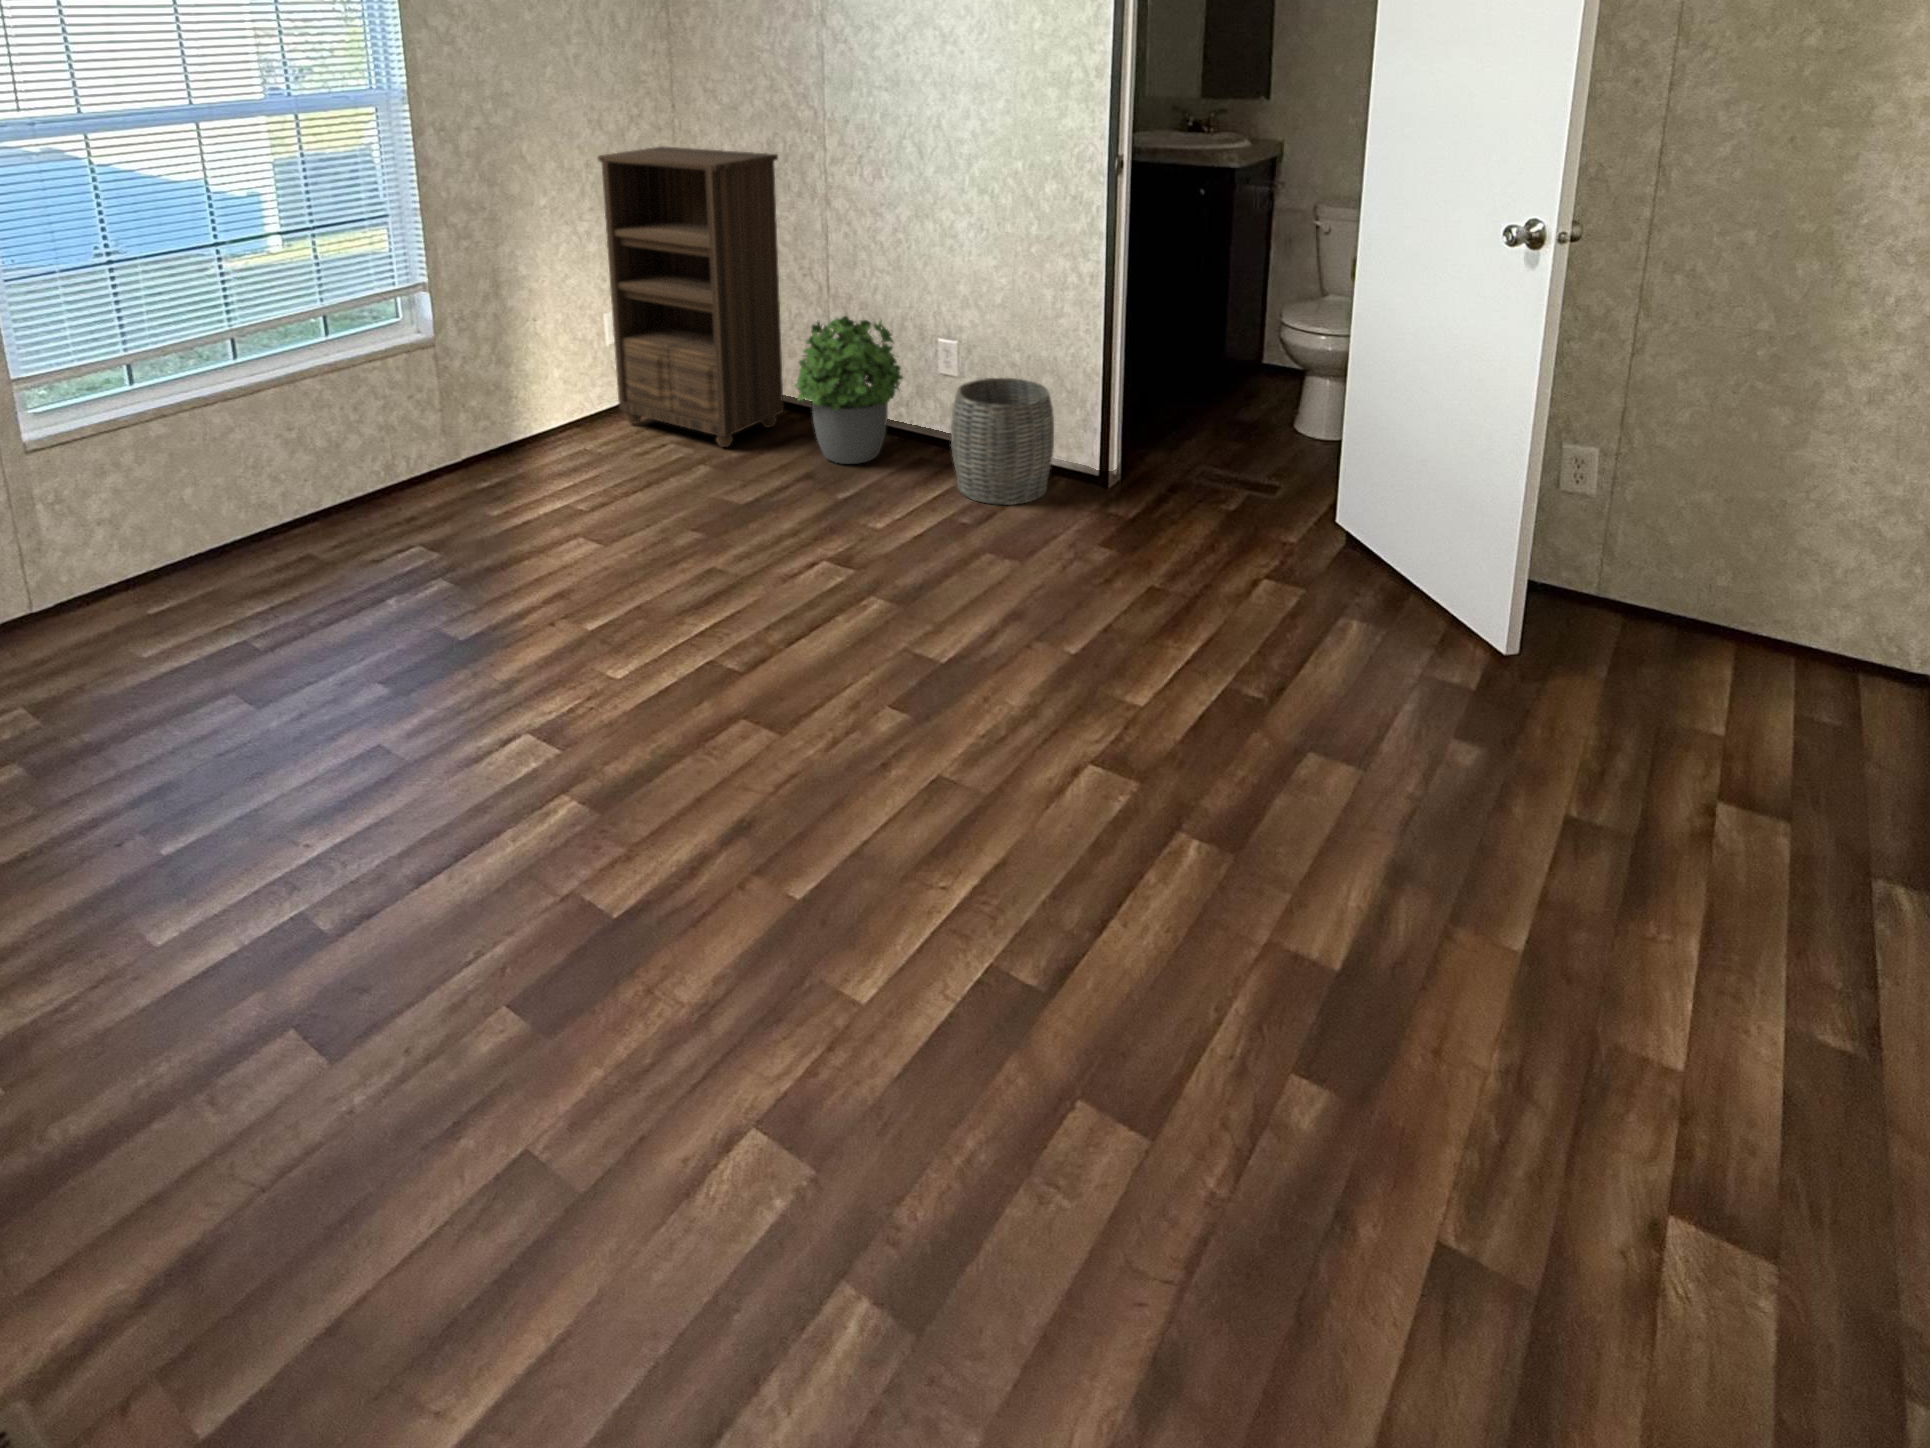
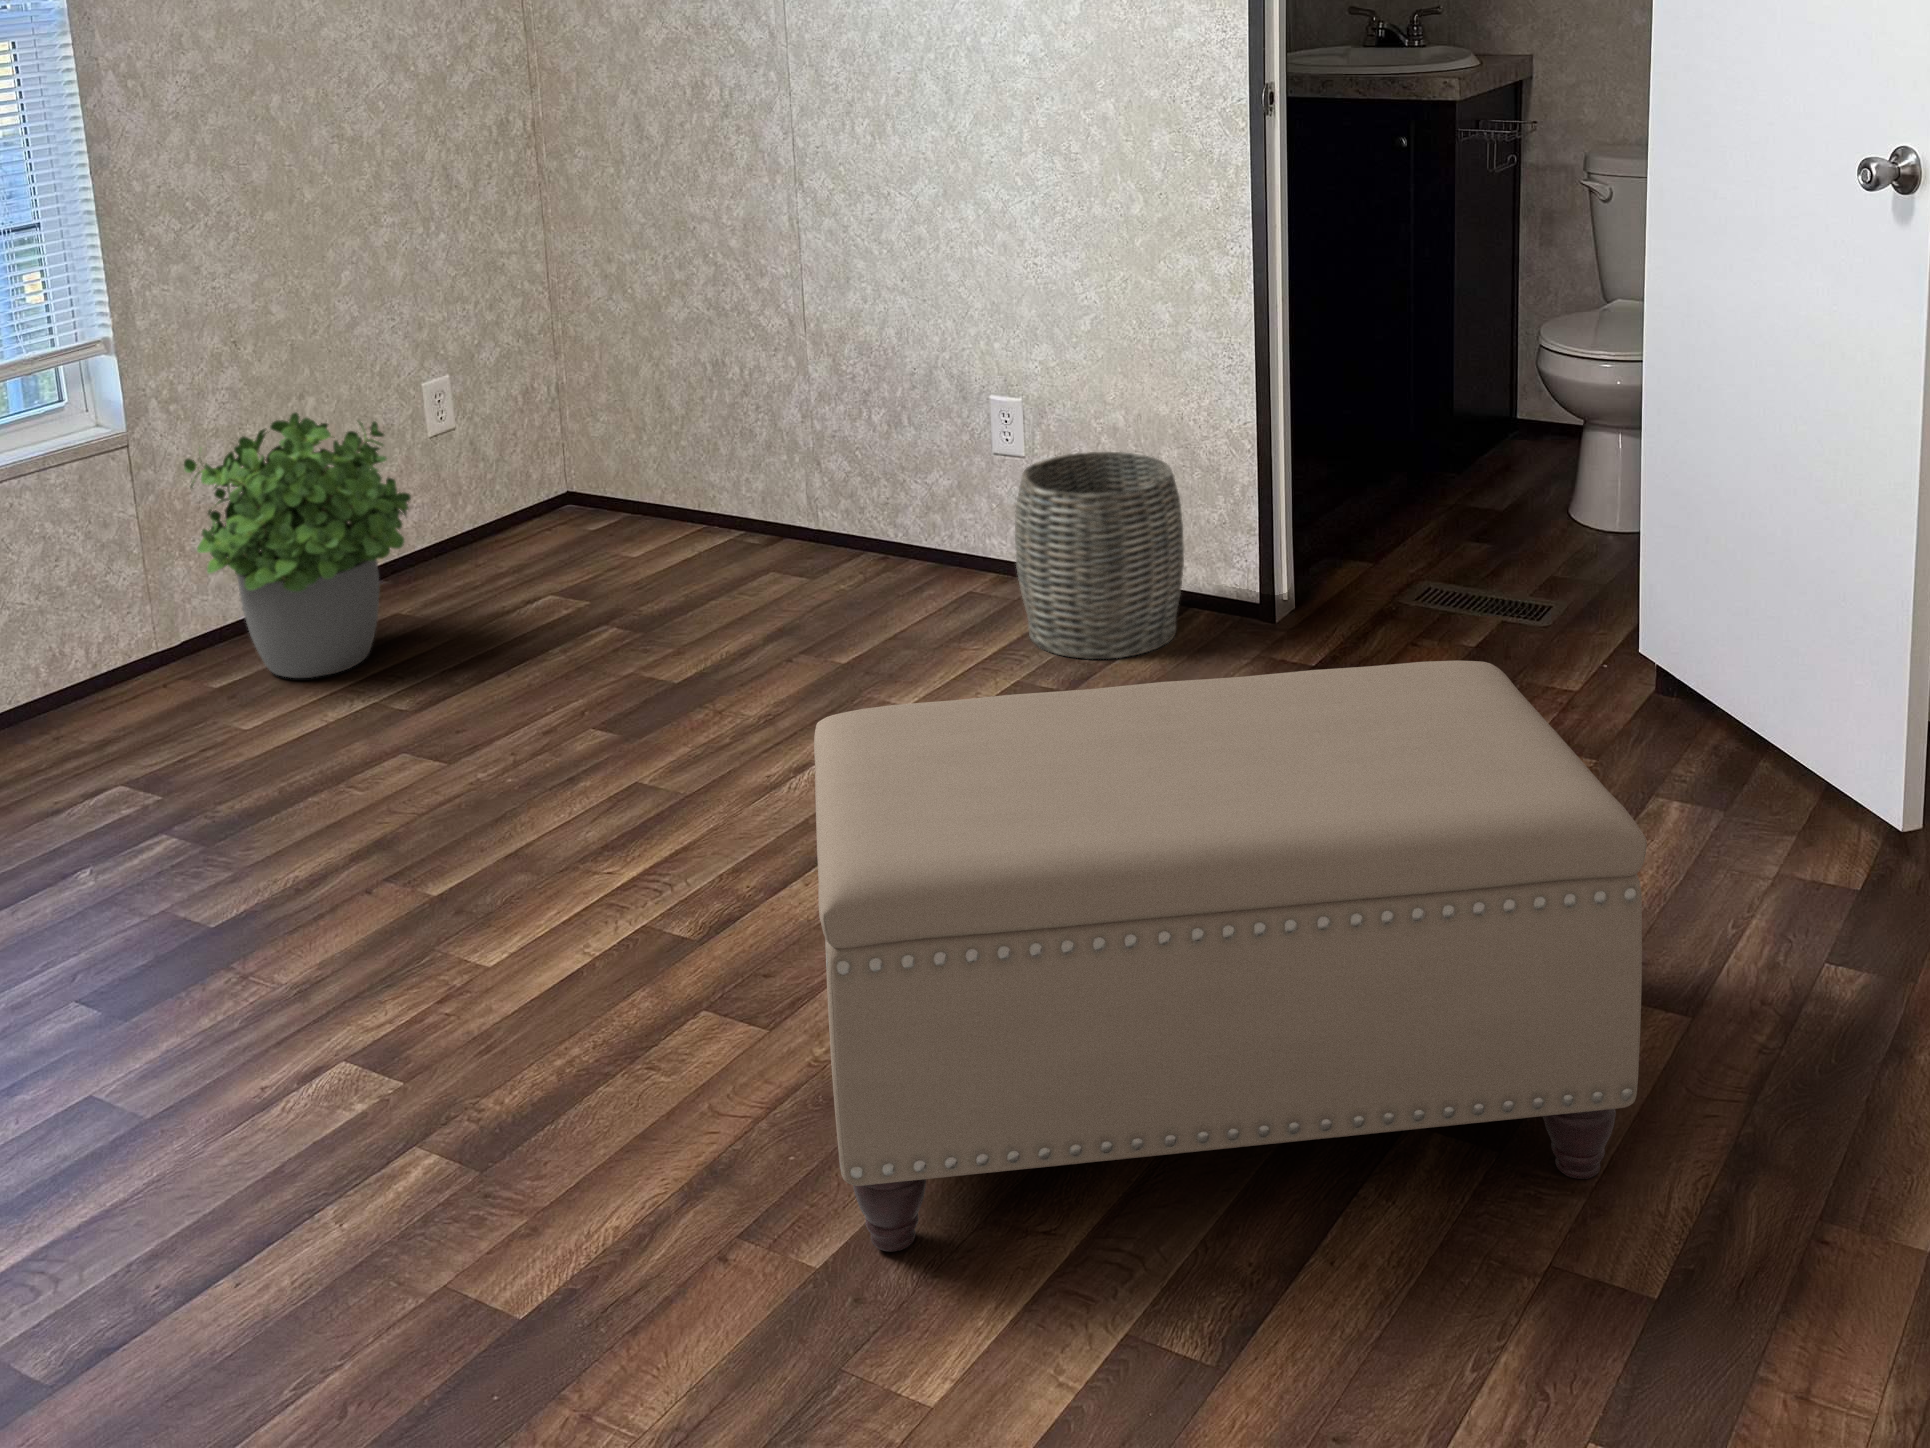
bookshelf: present [597,146,784,447] -> none [398,96,731,595]
potted plant: present [795,316,903,464] -> present [184,412,411,678]
ottoman: none [808,537,1344,891] -> present [814,661,1647,1252]

